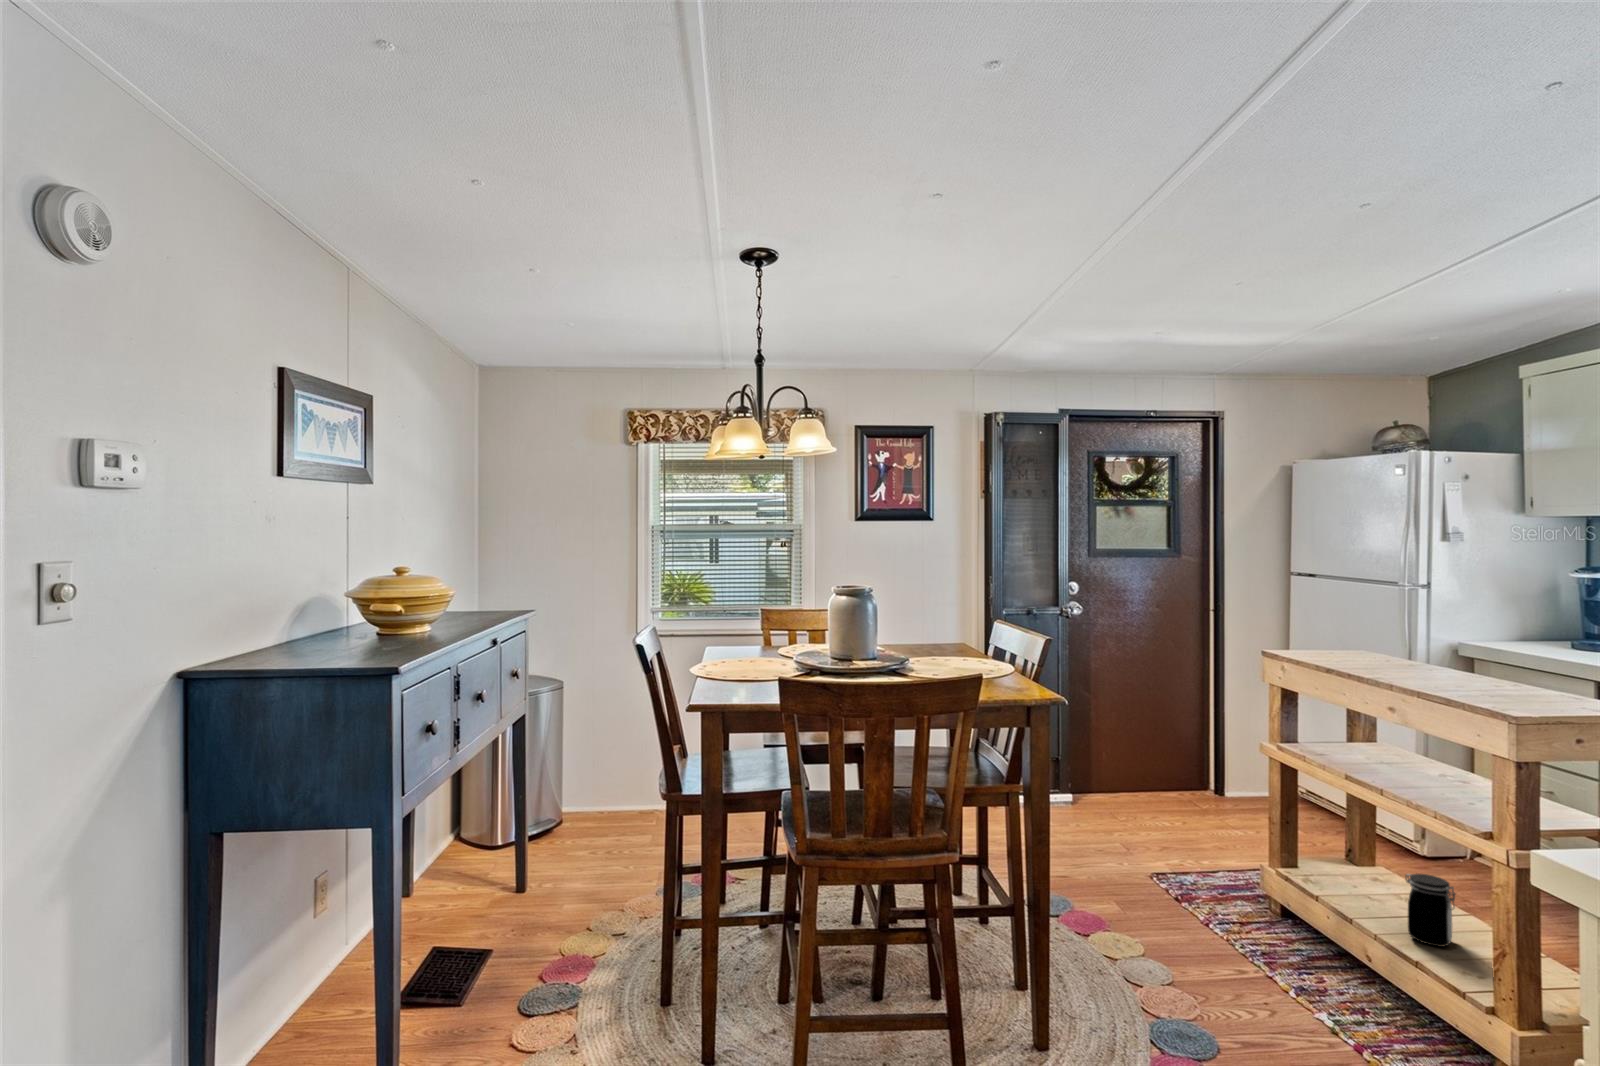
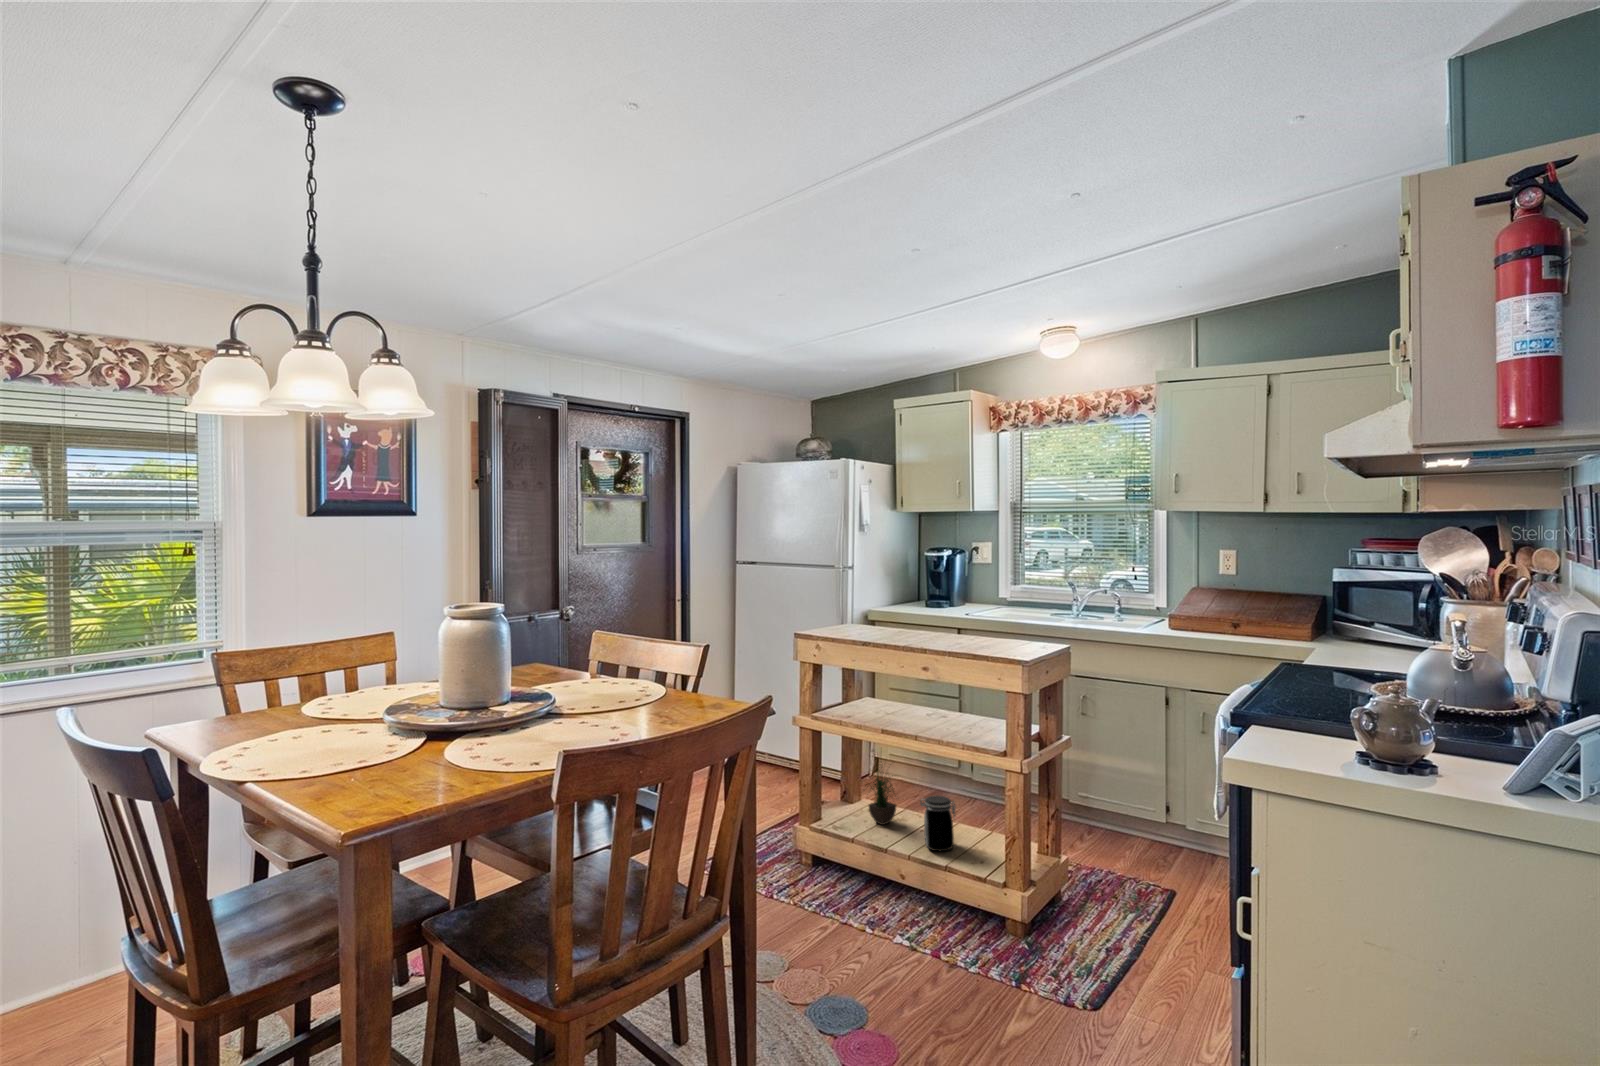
potted plant: none [1343,790,1408,898] -> present [869,759,896,825]

